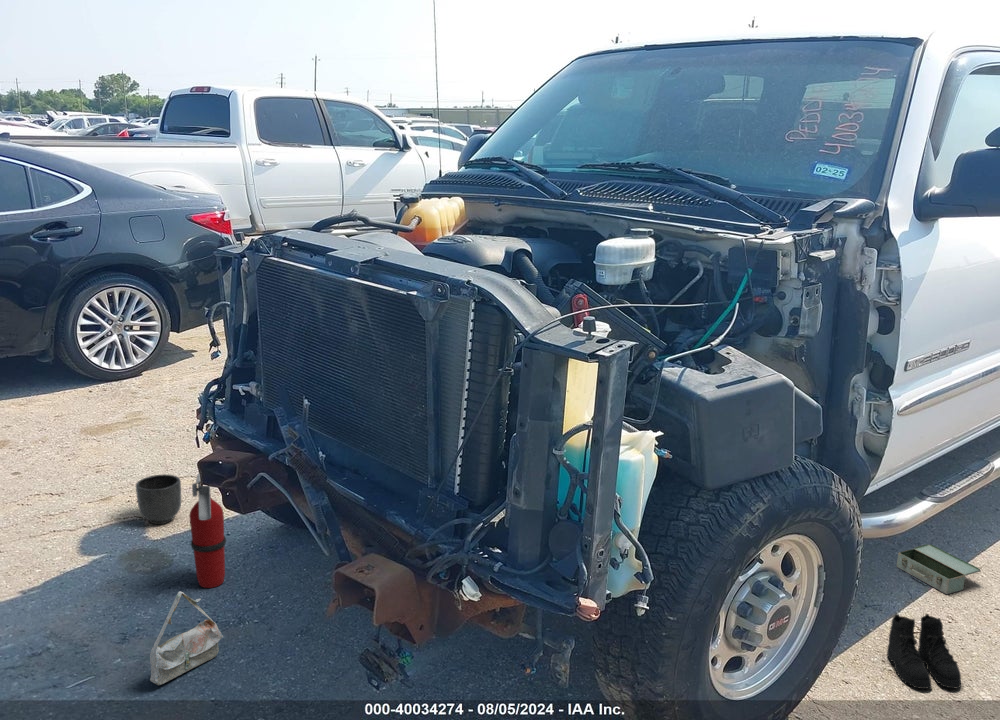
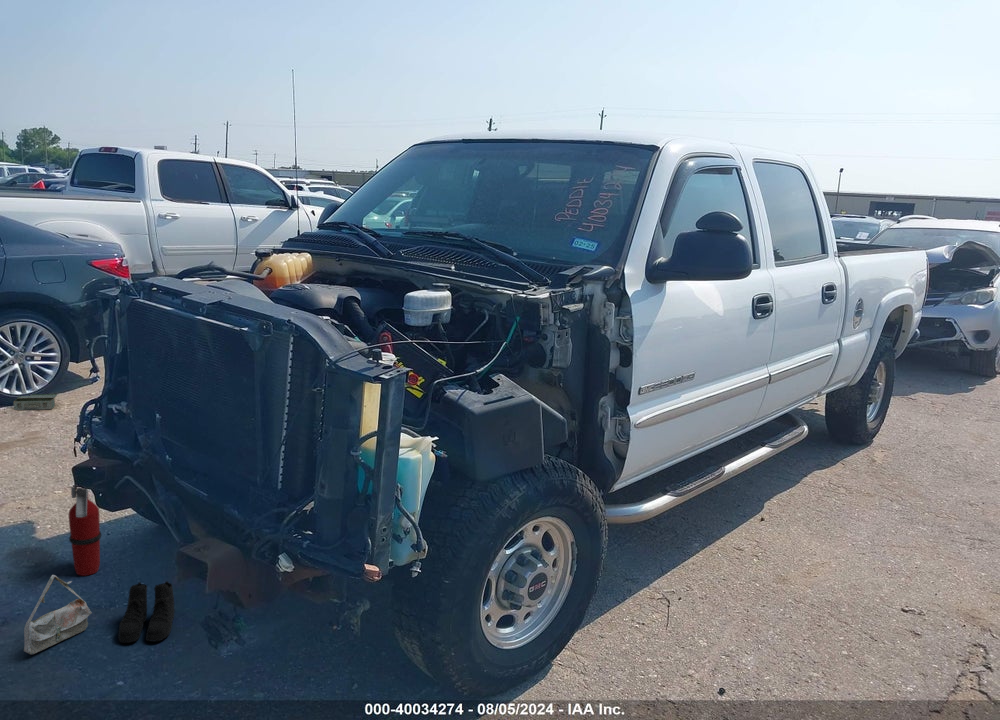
planter: present [136,474,181,524] -> none [24,482,66,525]
toolbox: present [897,544,981,594] -> present [13,394,57,410]
boots: present [887,614,961,689] -> present [118,581,174,643]

